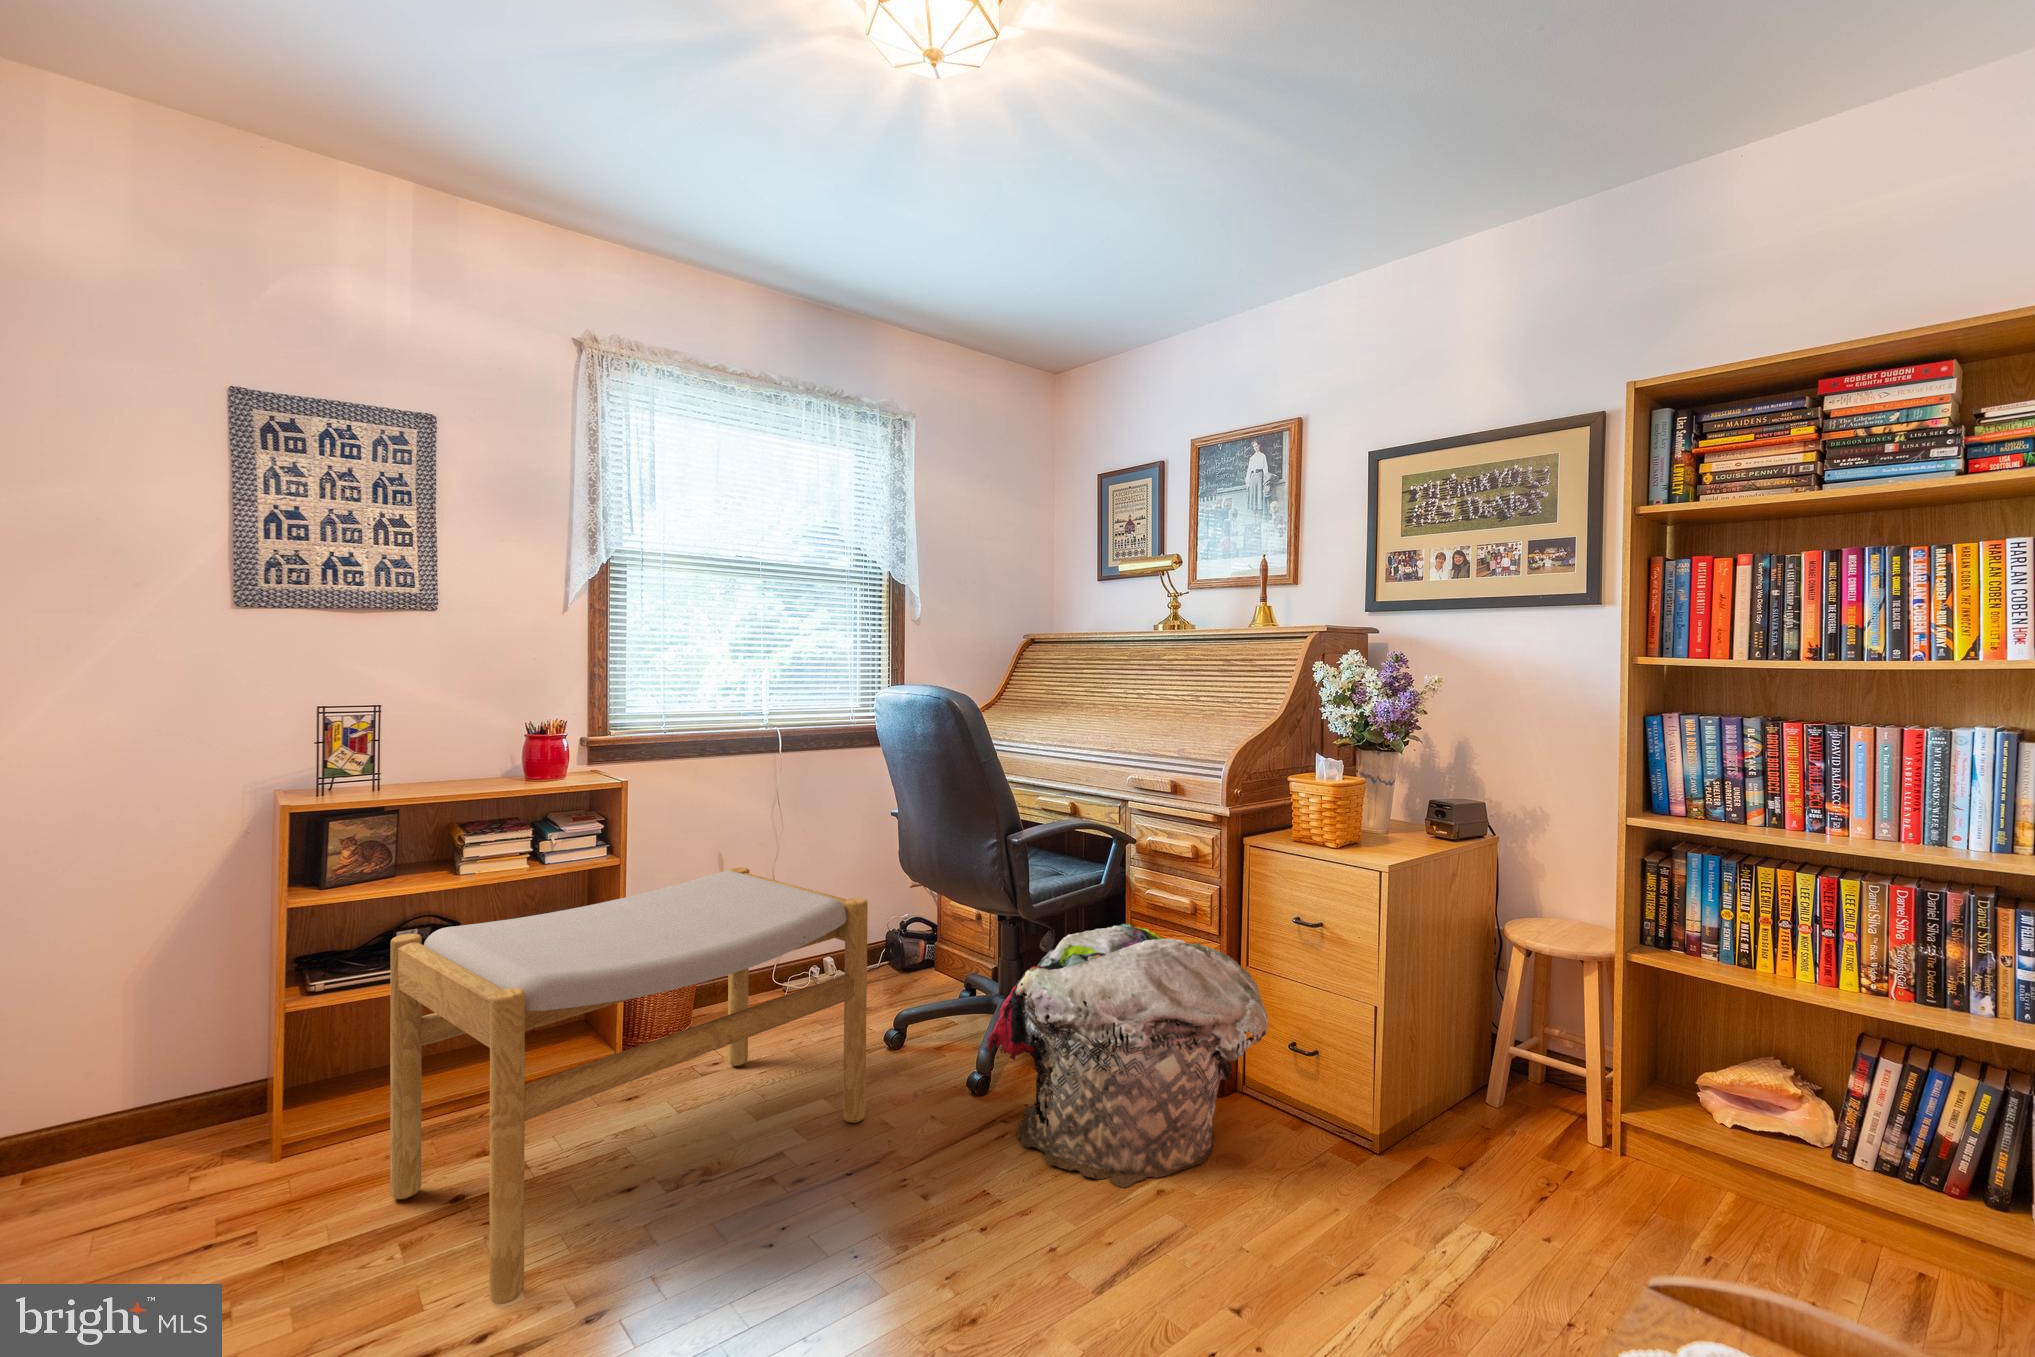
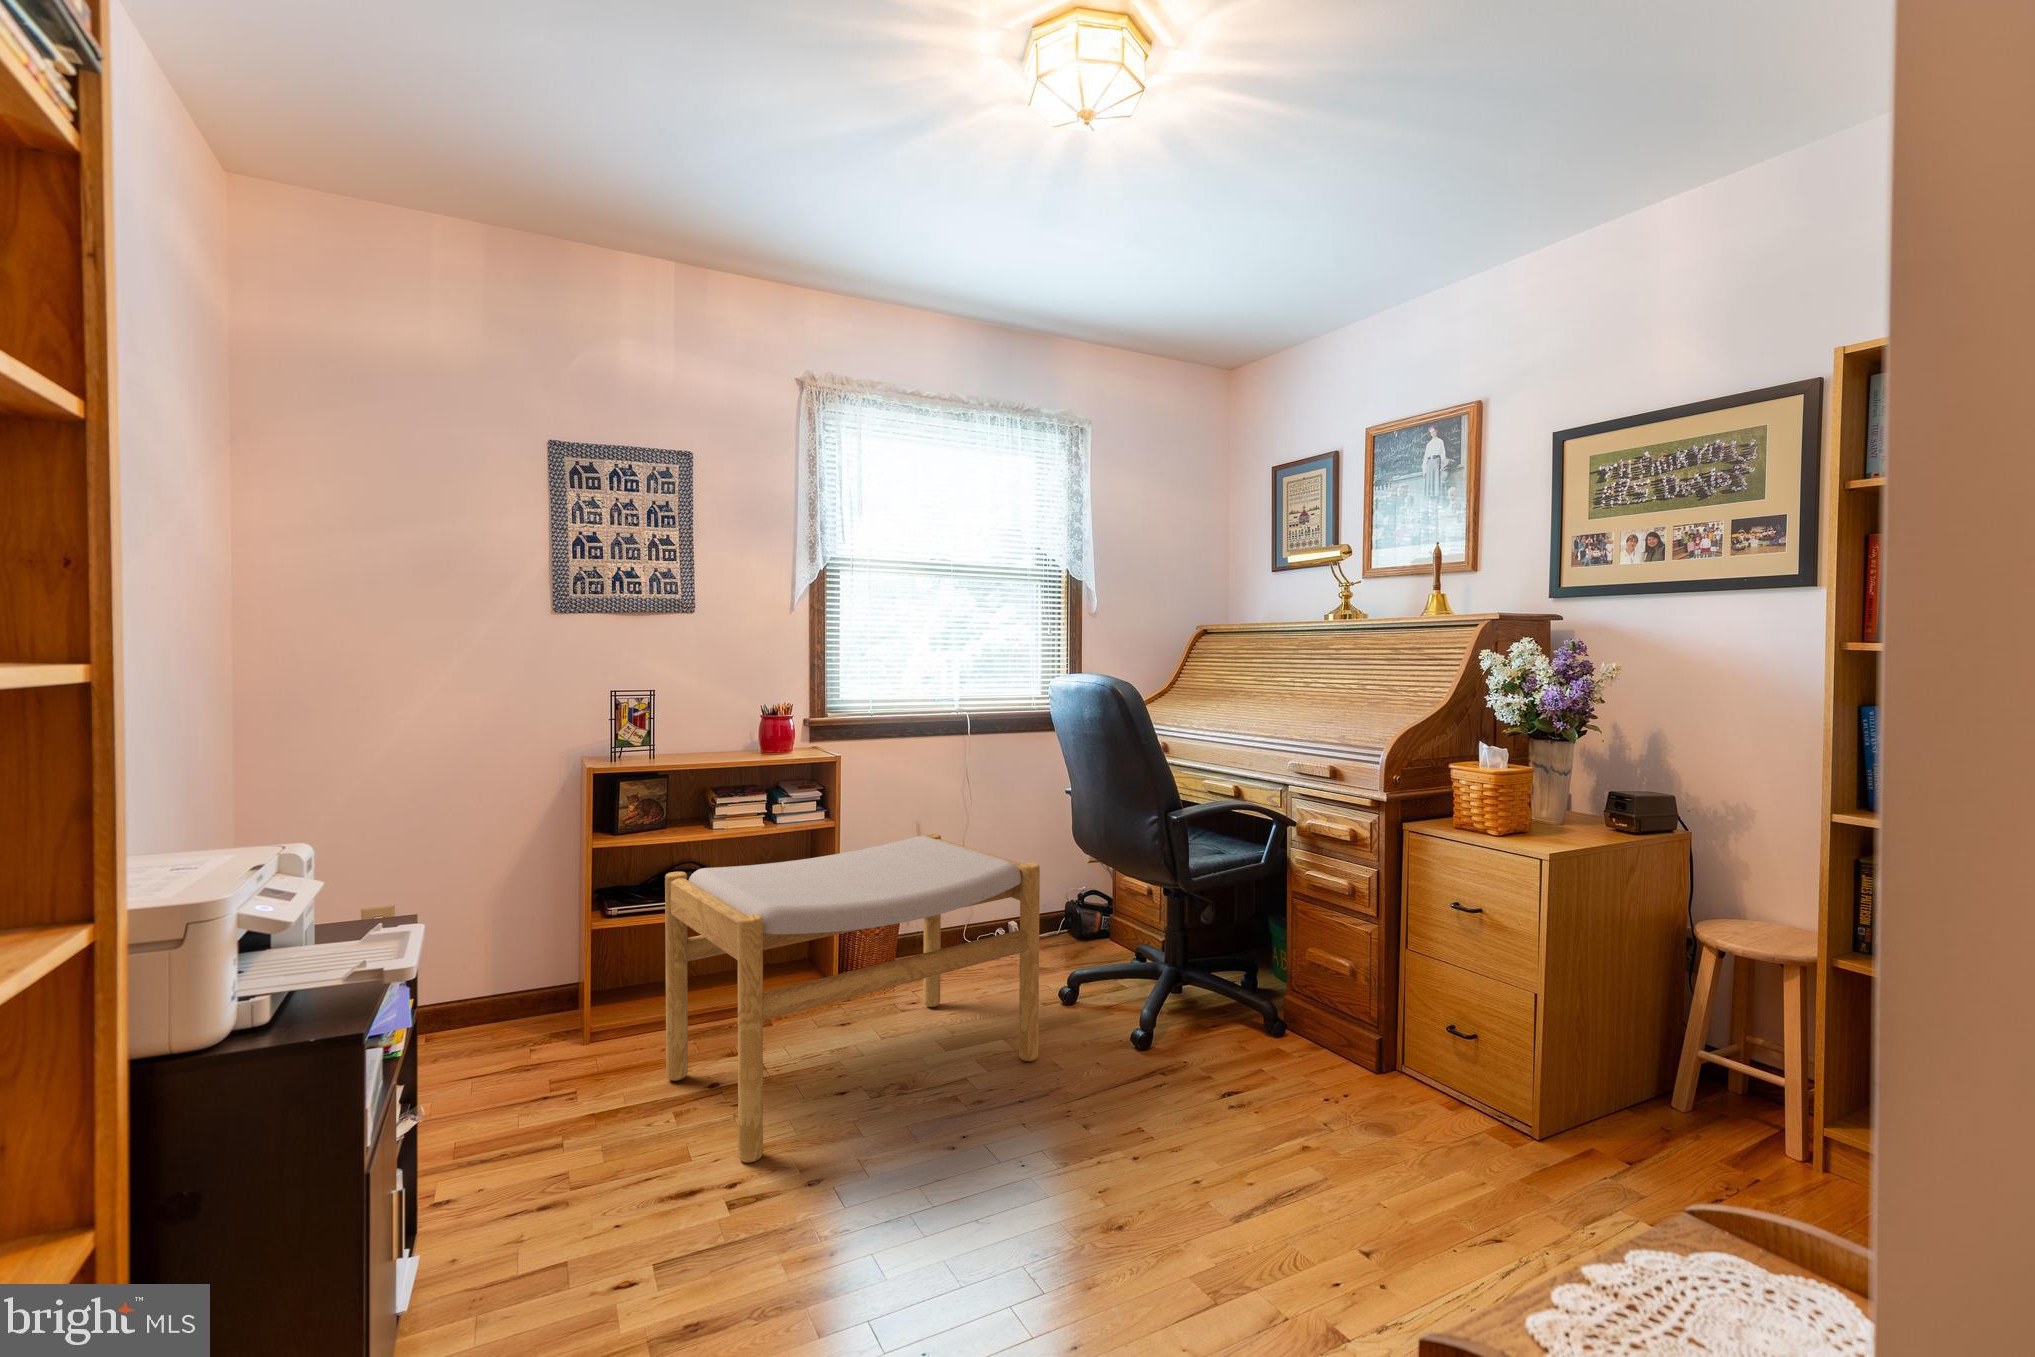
laundry basket: present [986,924,1268,1188] -> none [1147,899,1419,1140]

